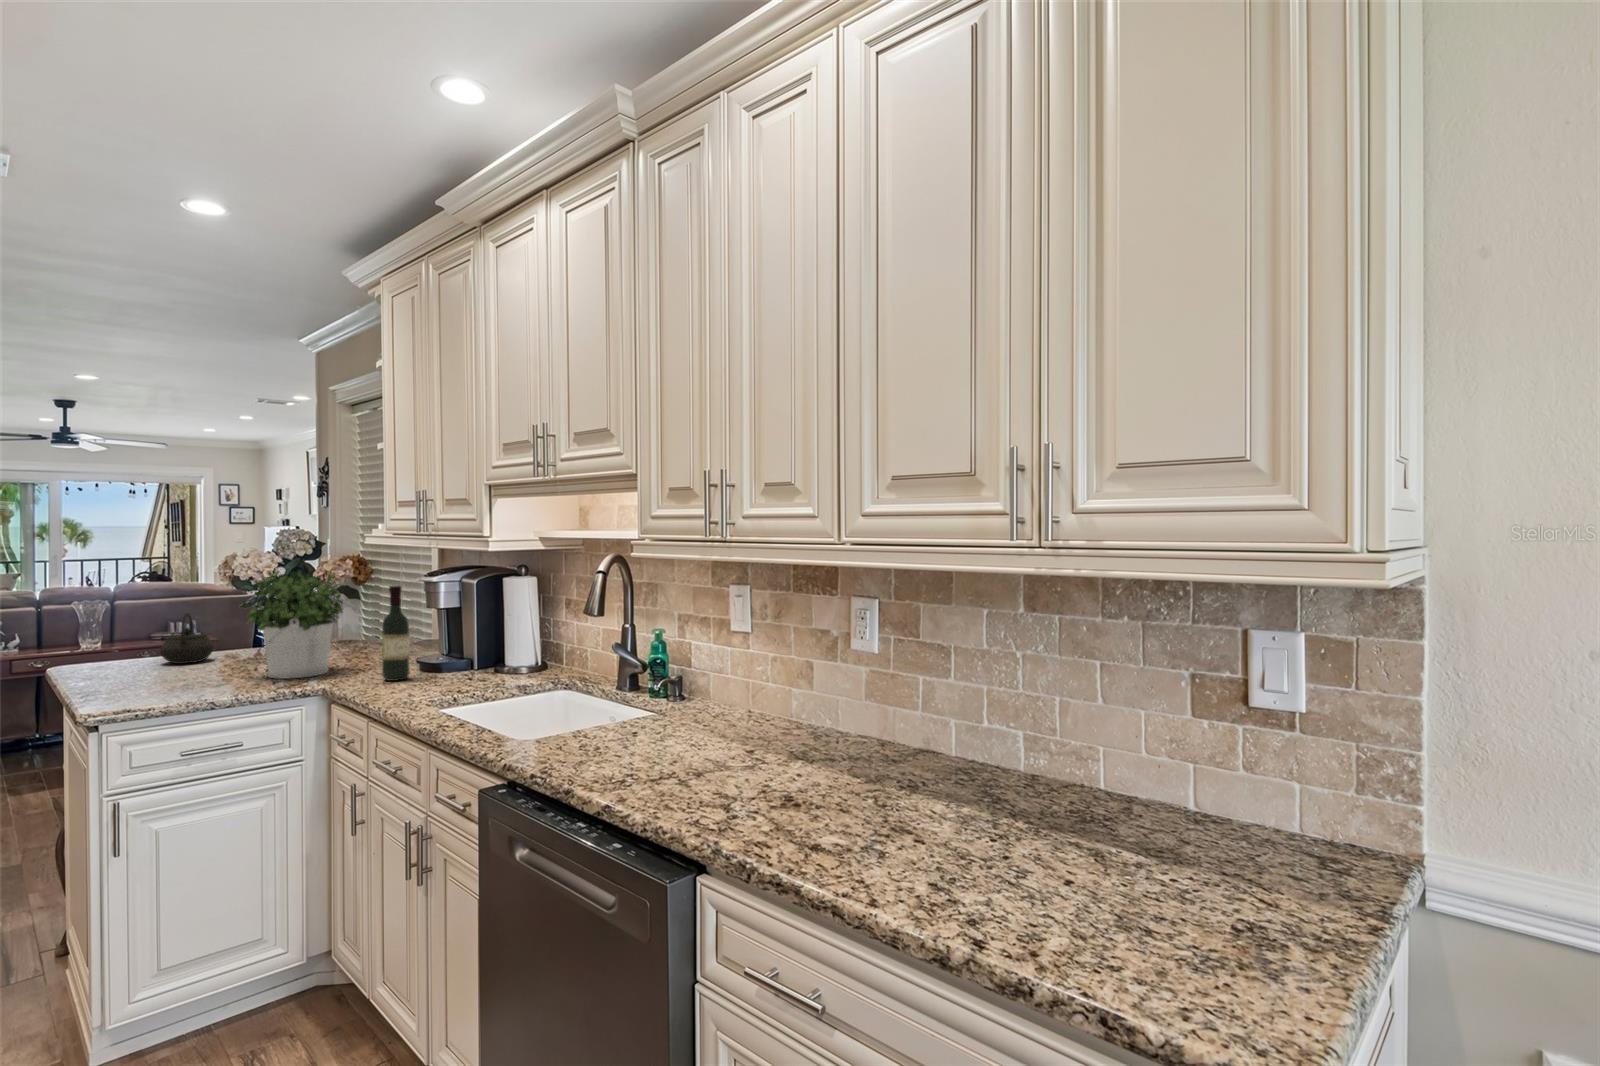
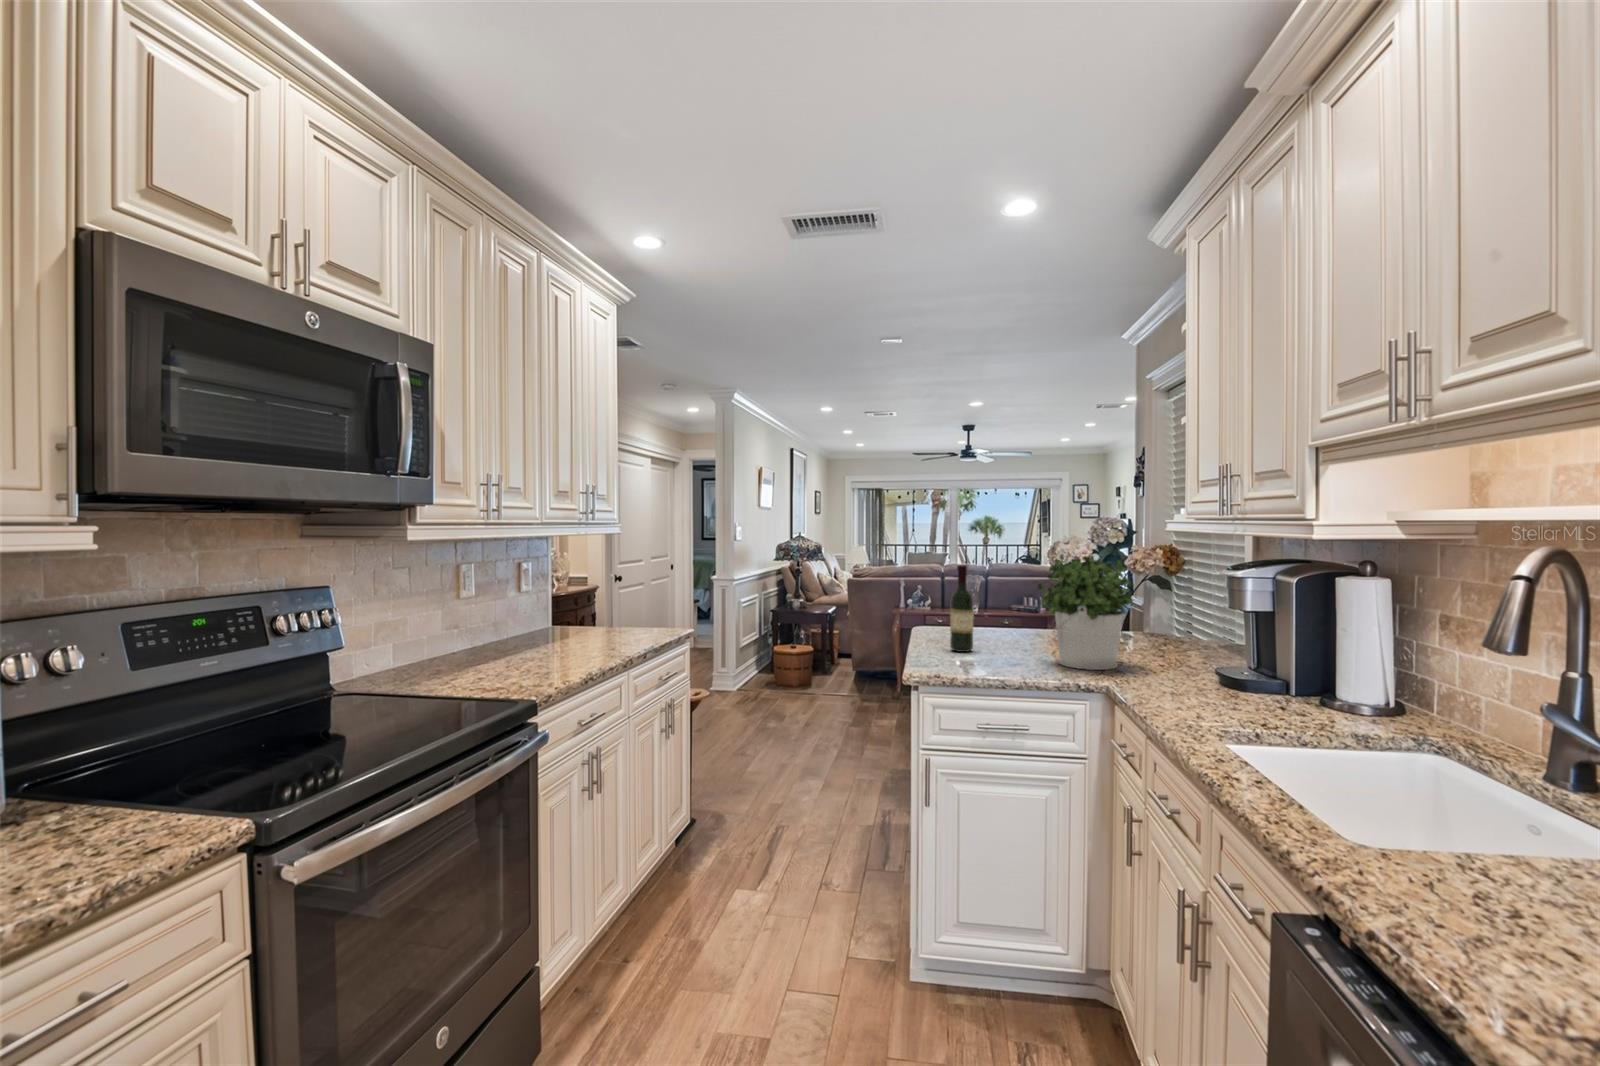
wine bottle: present [382,585,410,681] -> present [950,565,974,652]
kettle: present [160,613,214,664] -> none [983,591,1025,638]

